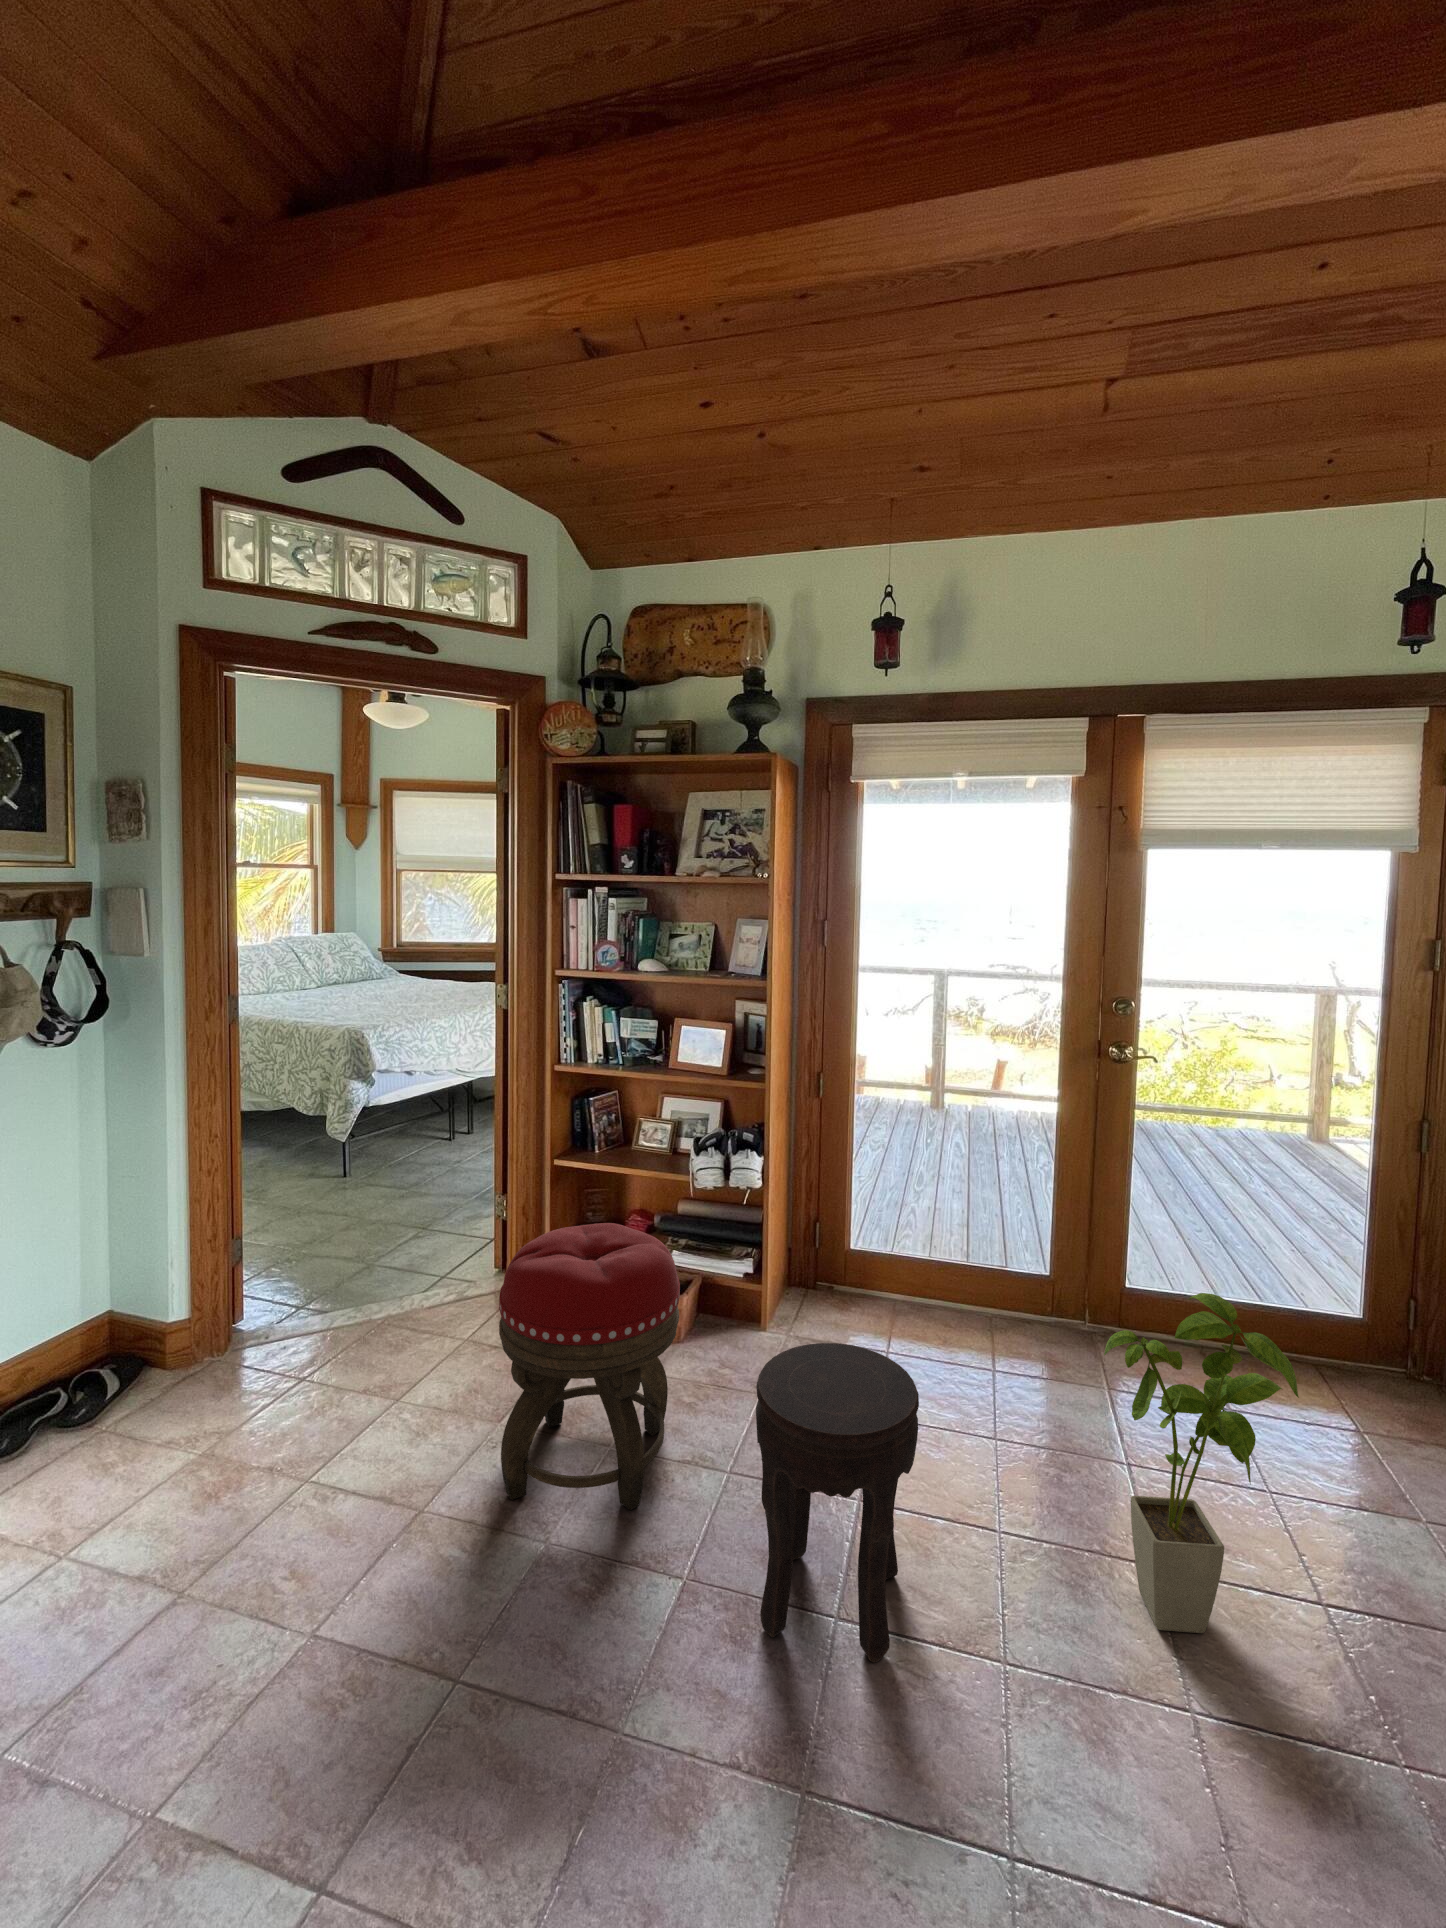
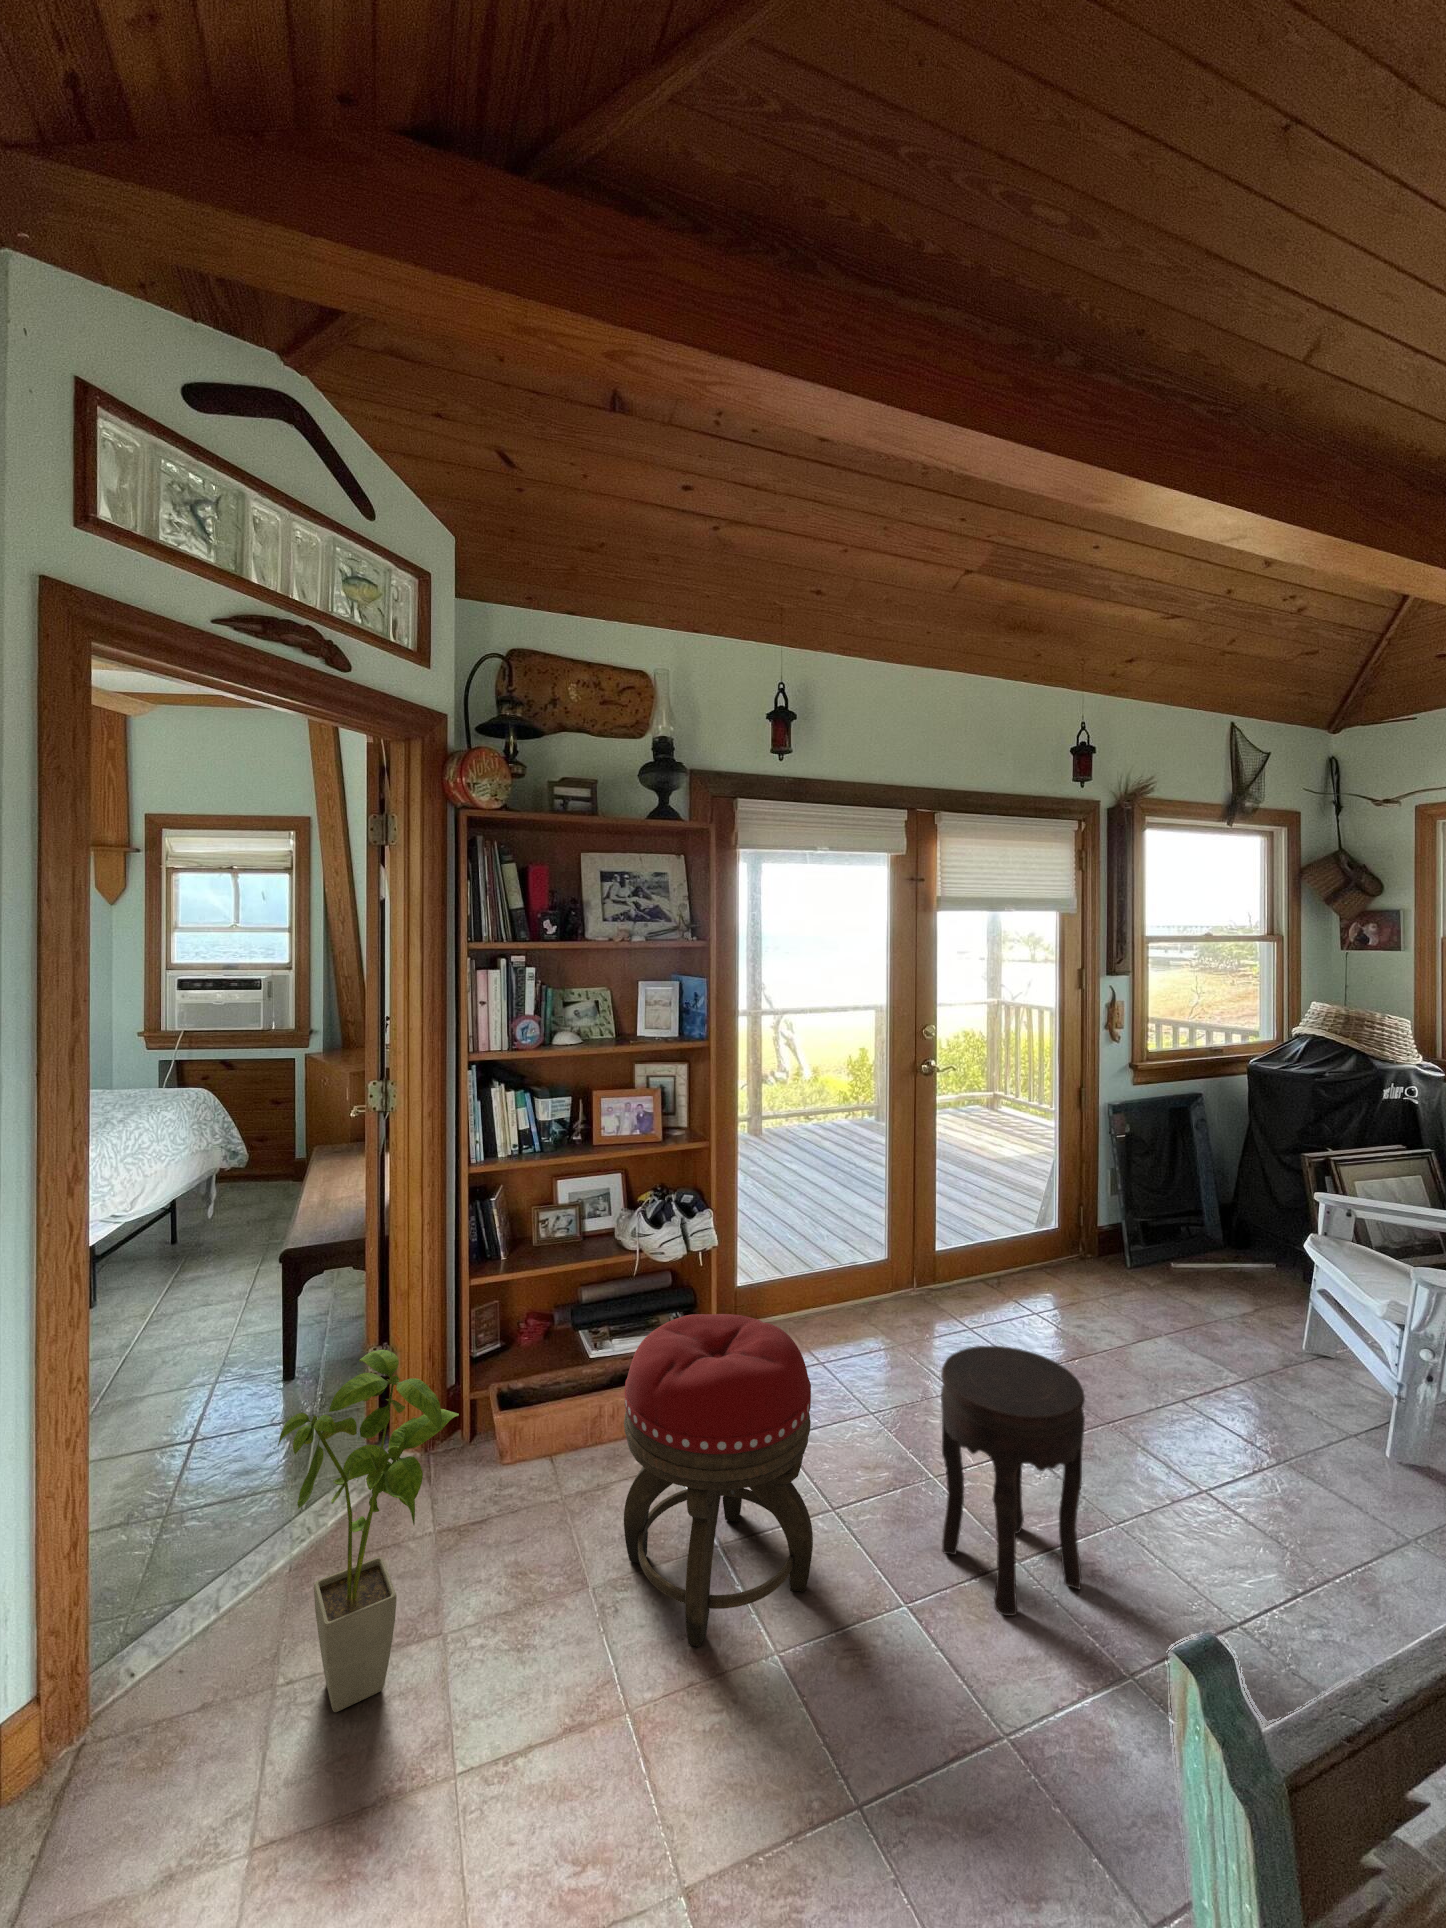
house plant: present [1104,1293,1299,1633] -> present [278,1350,459,1712]

